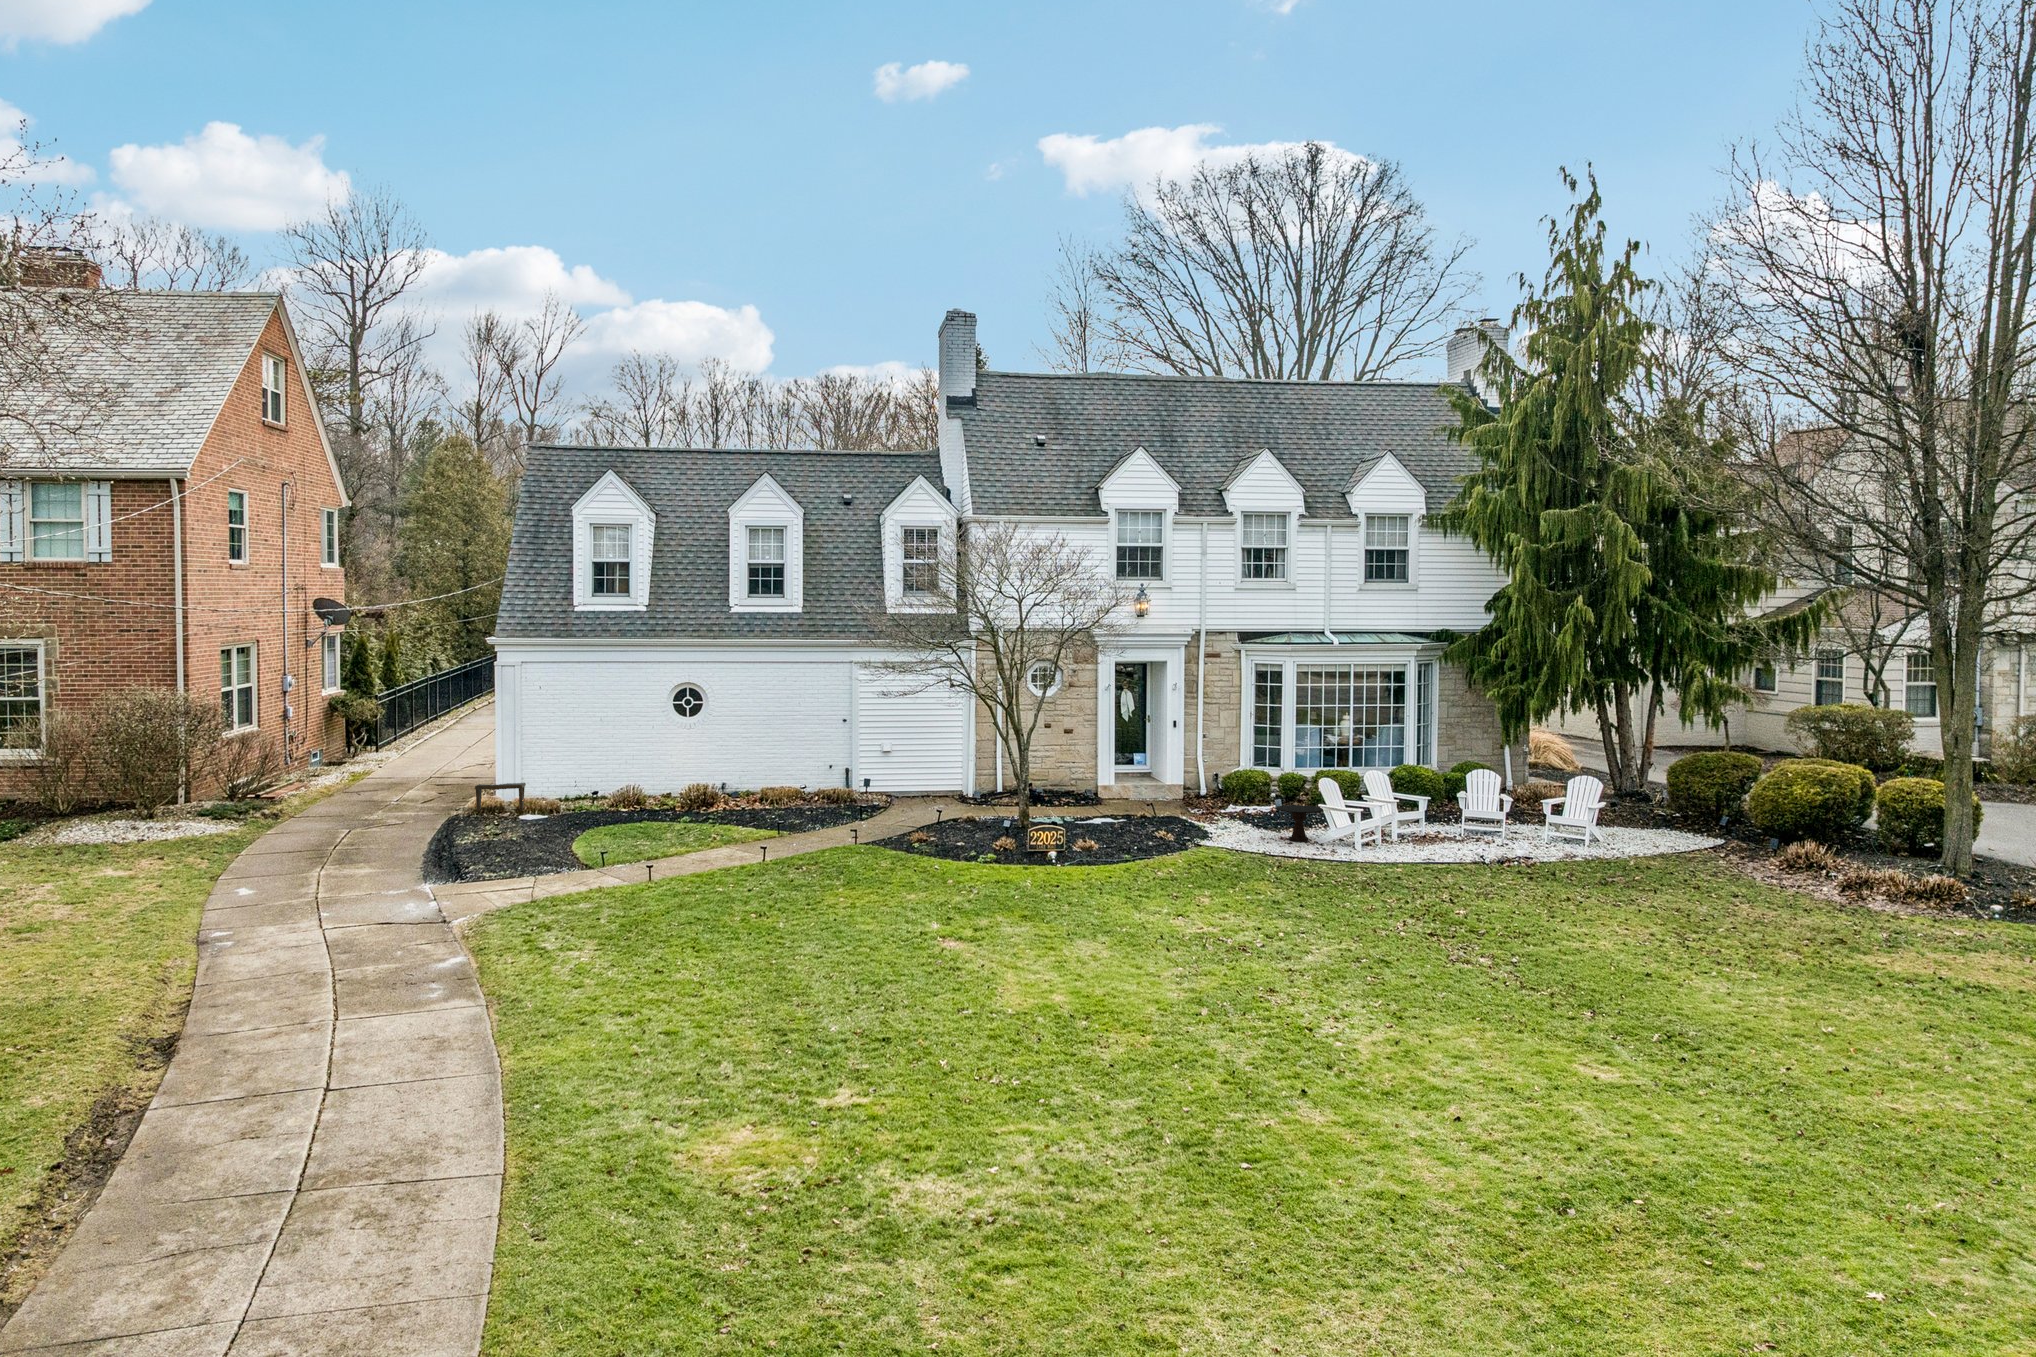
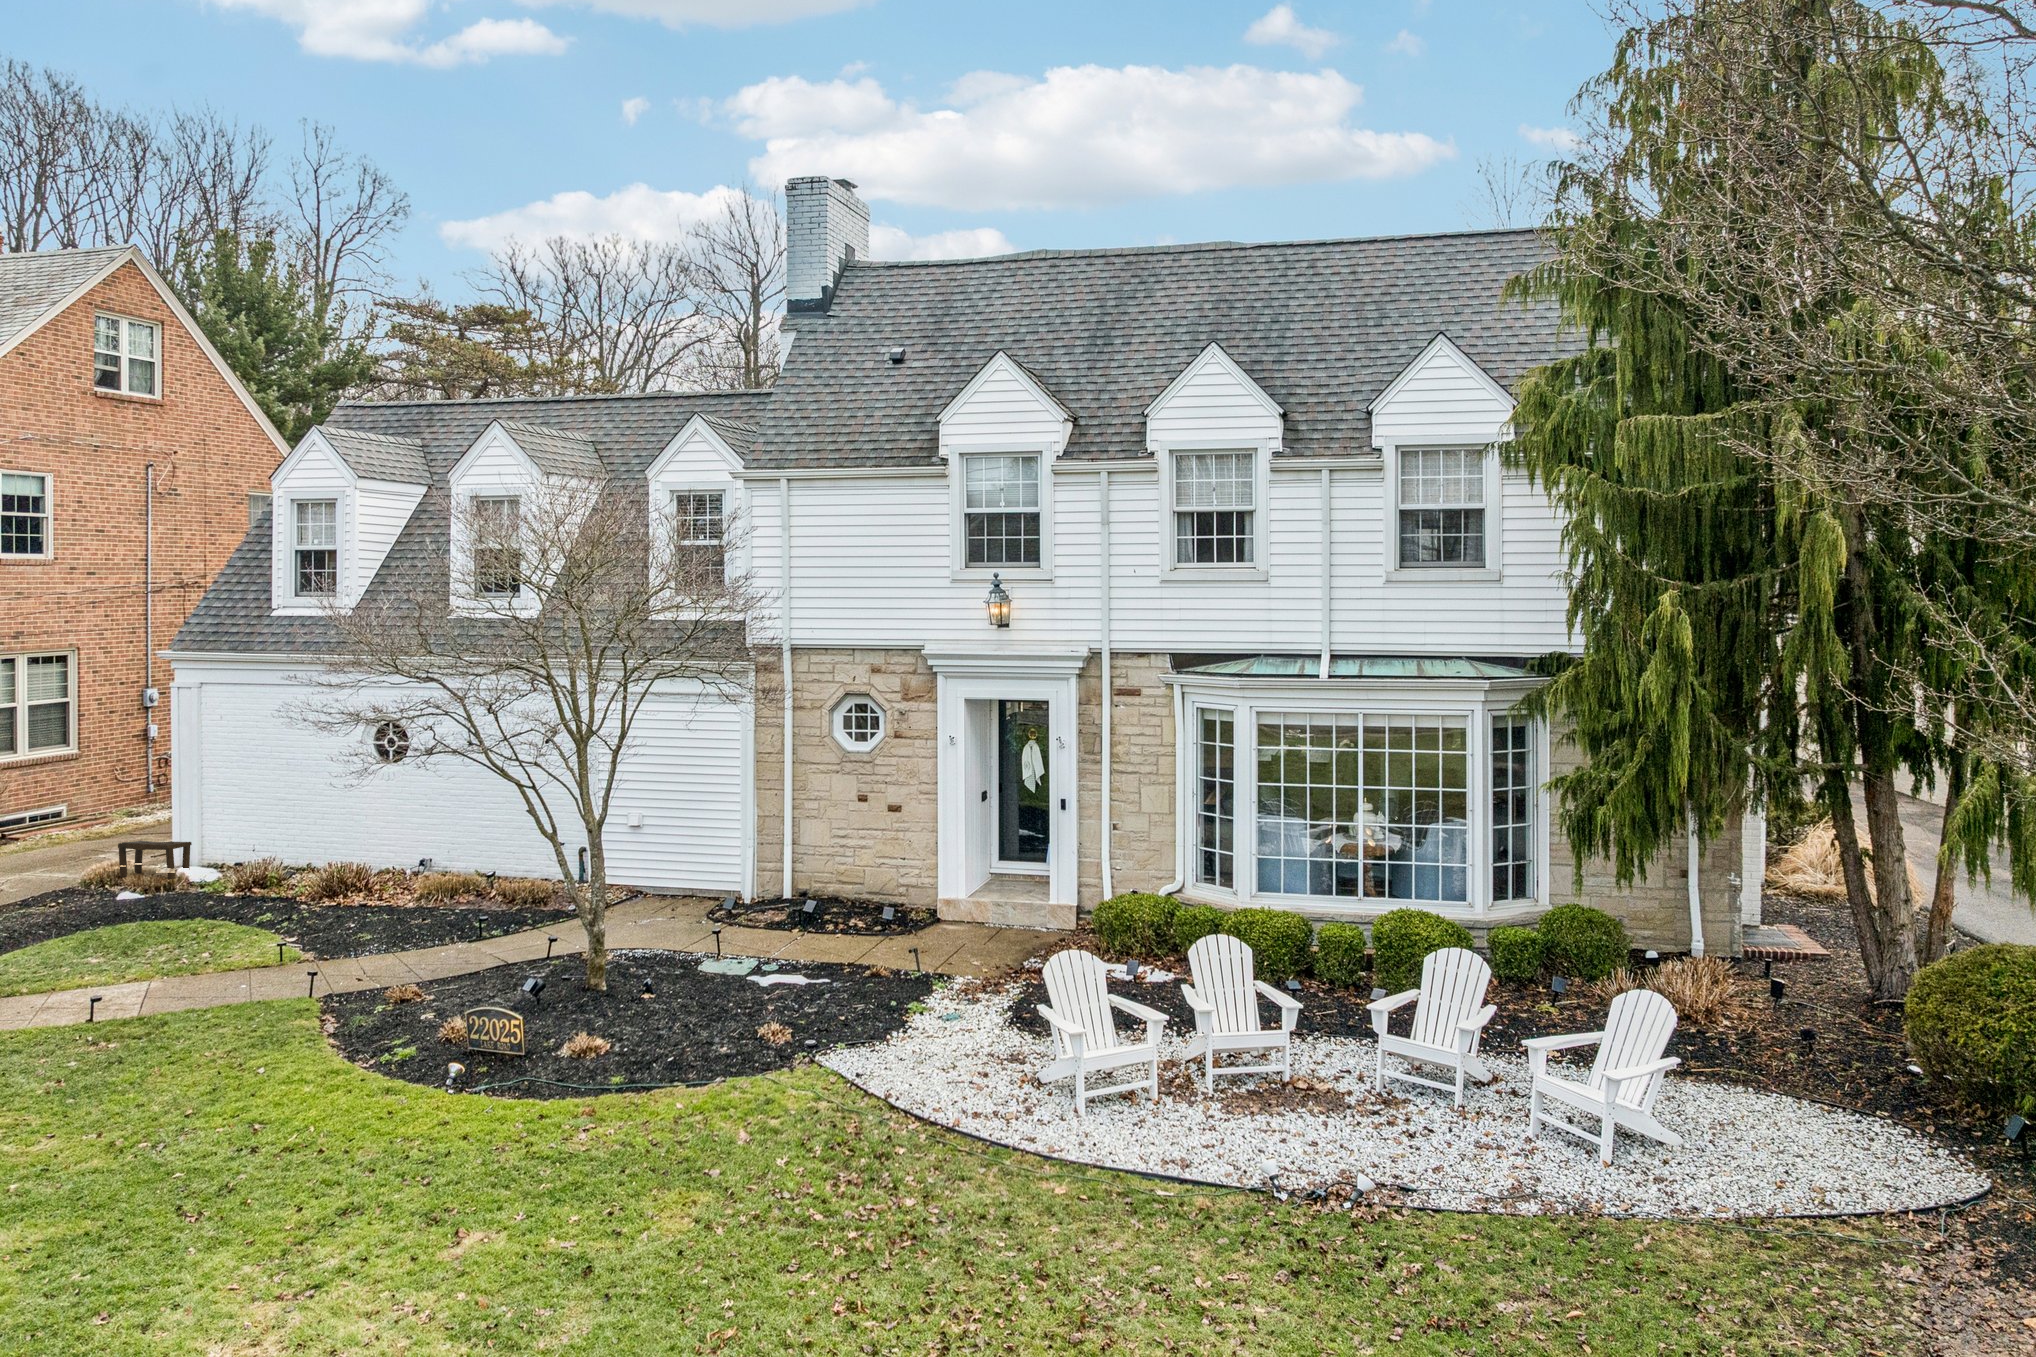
side table: present [1275,805,1323,842] -> none [957,1000,1054,1085]

